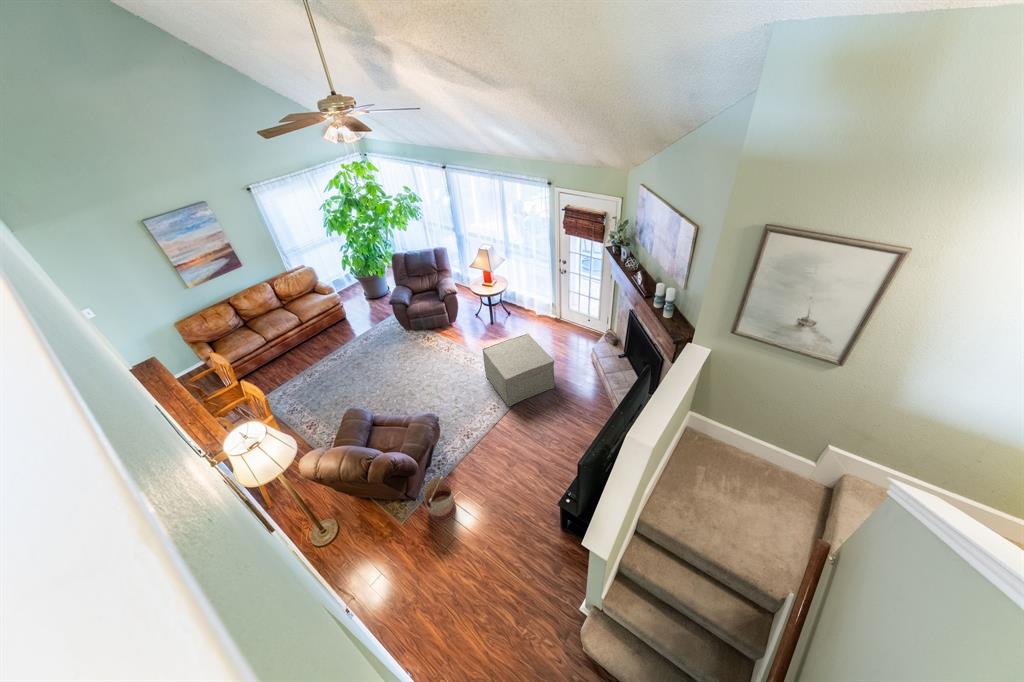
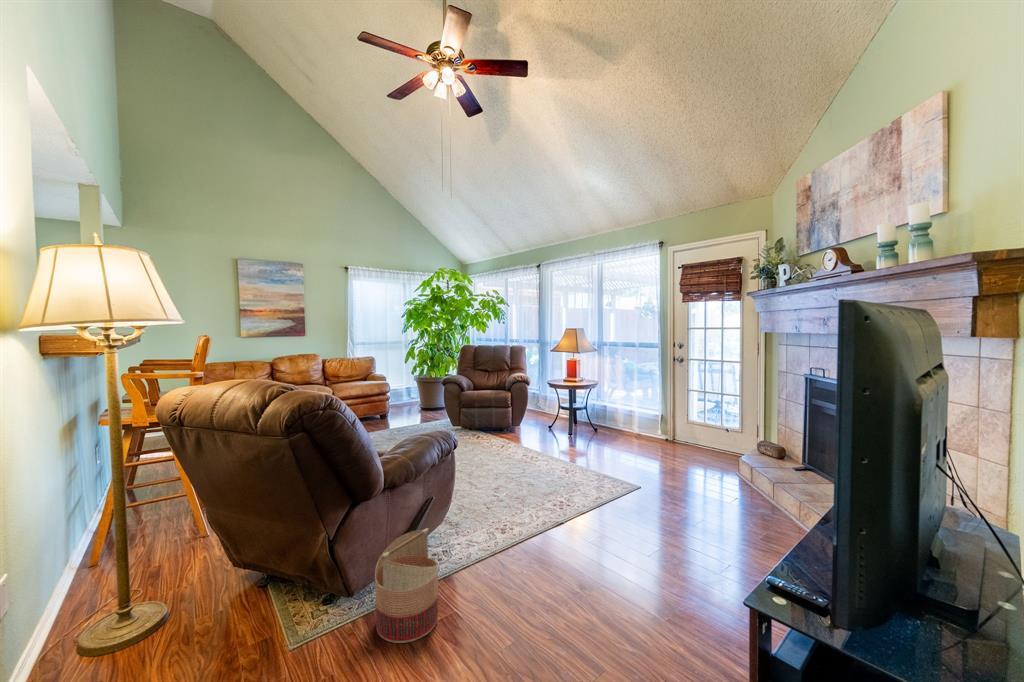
ottoman: present [482,334,555,406] -> none [551,416,669,507]

